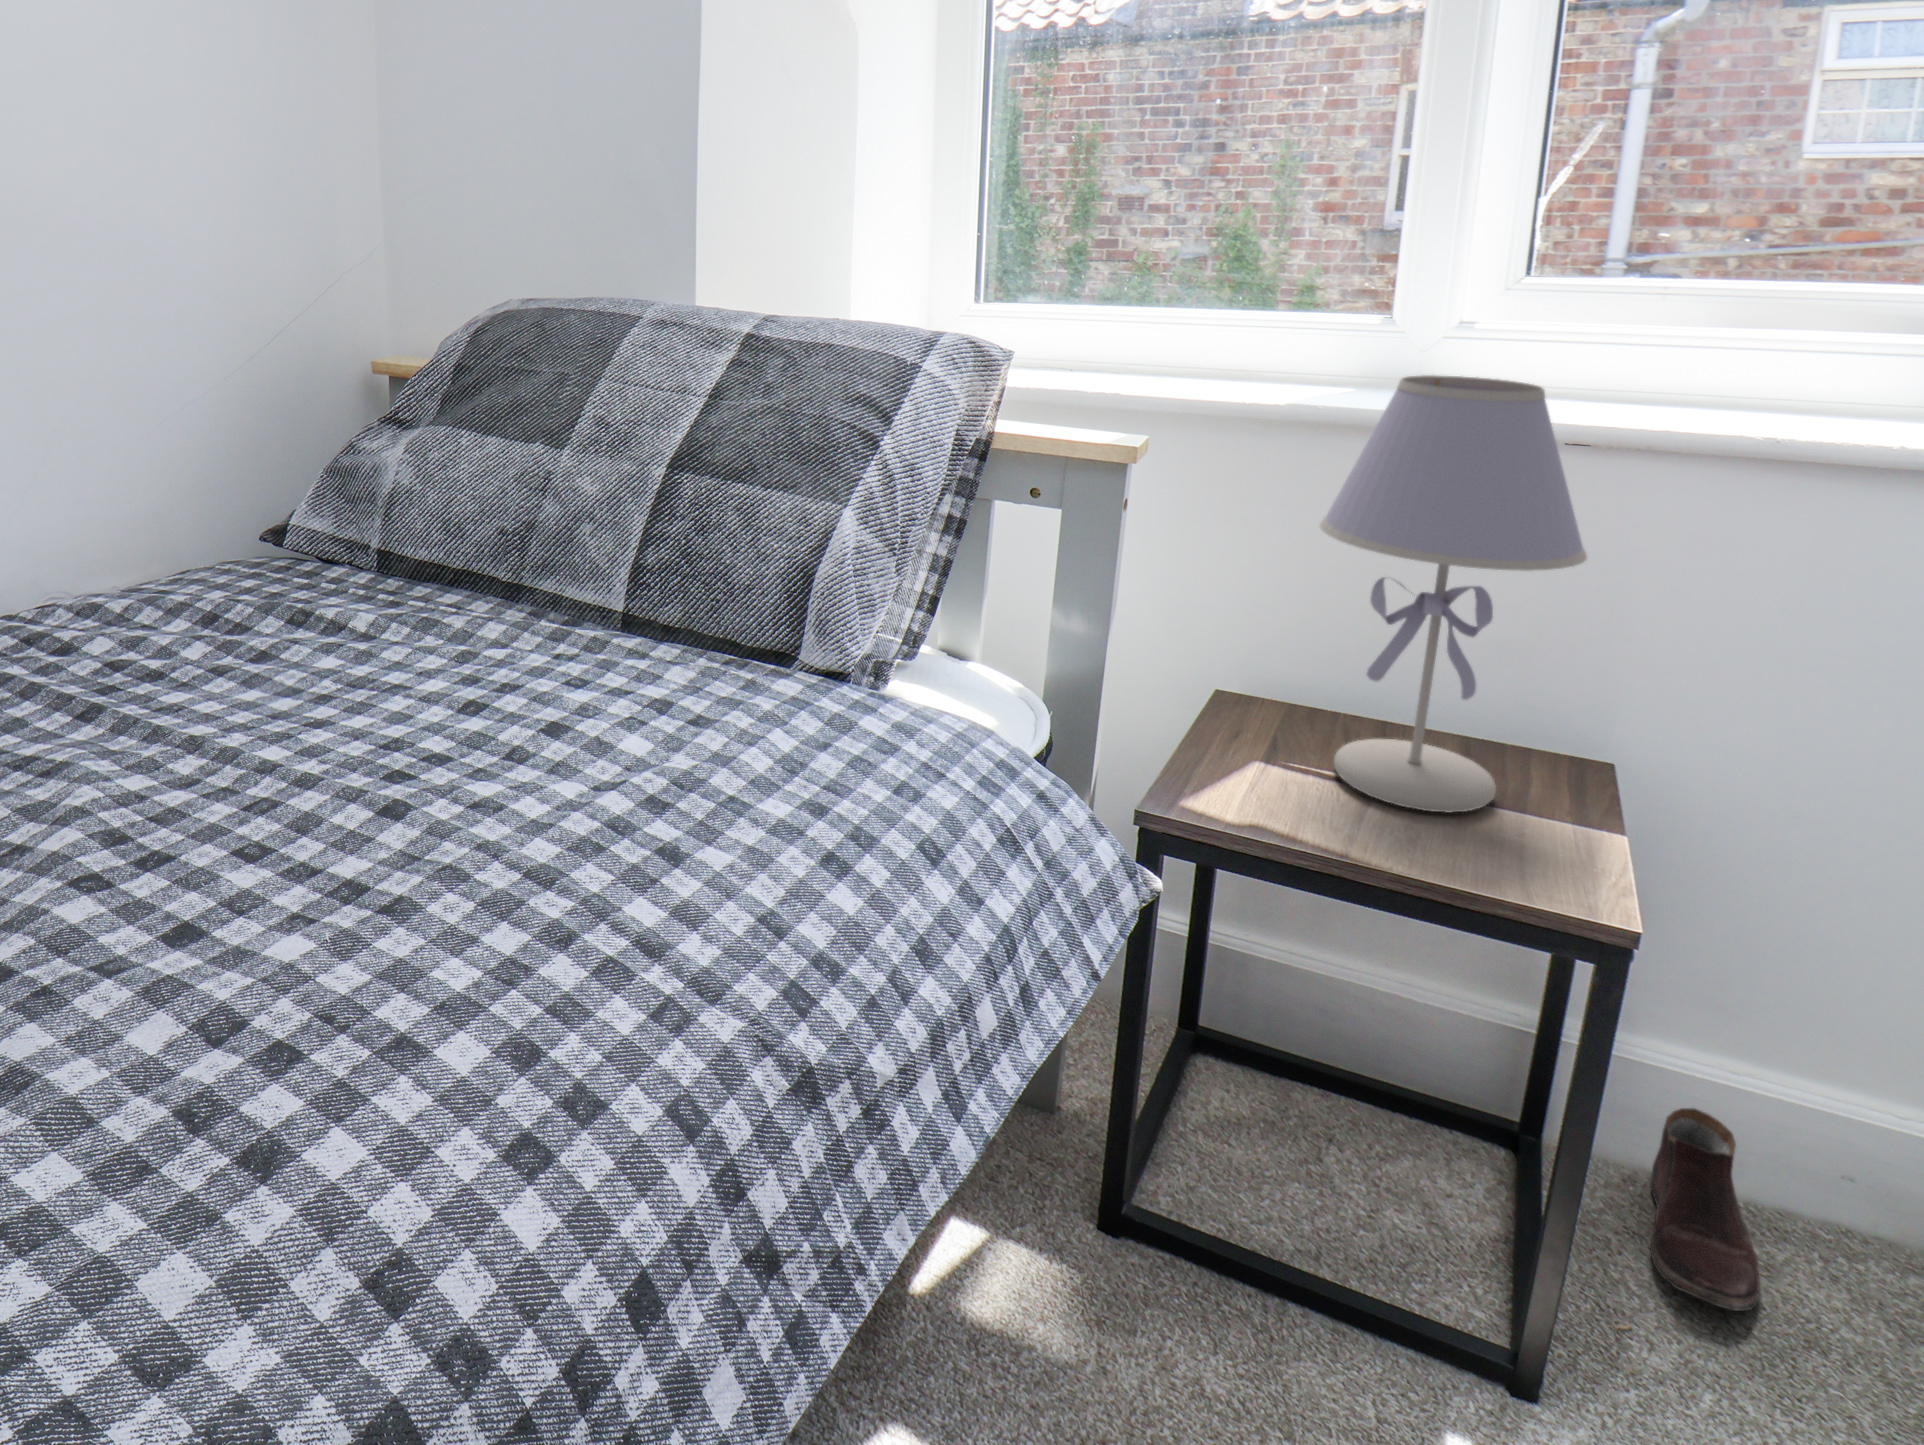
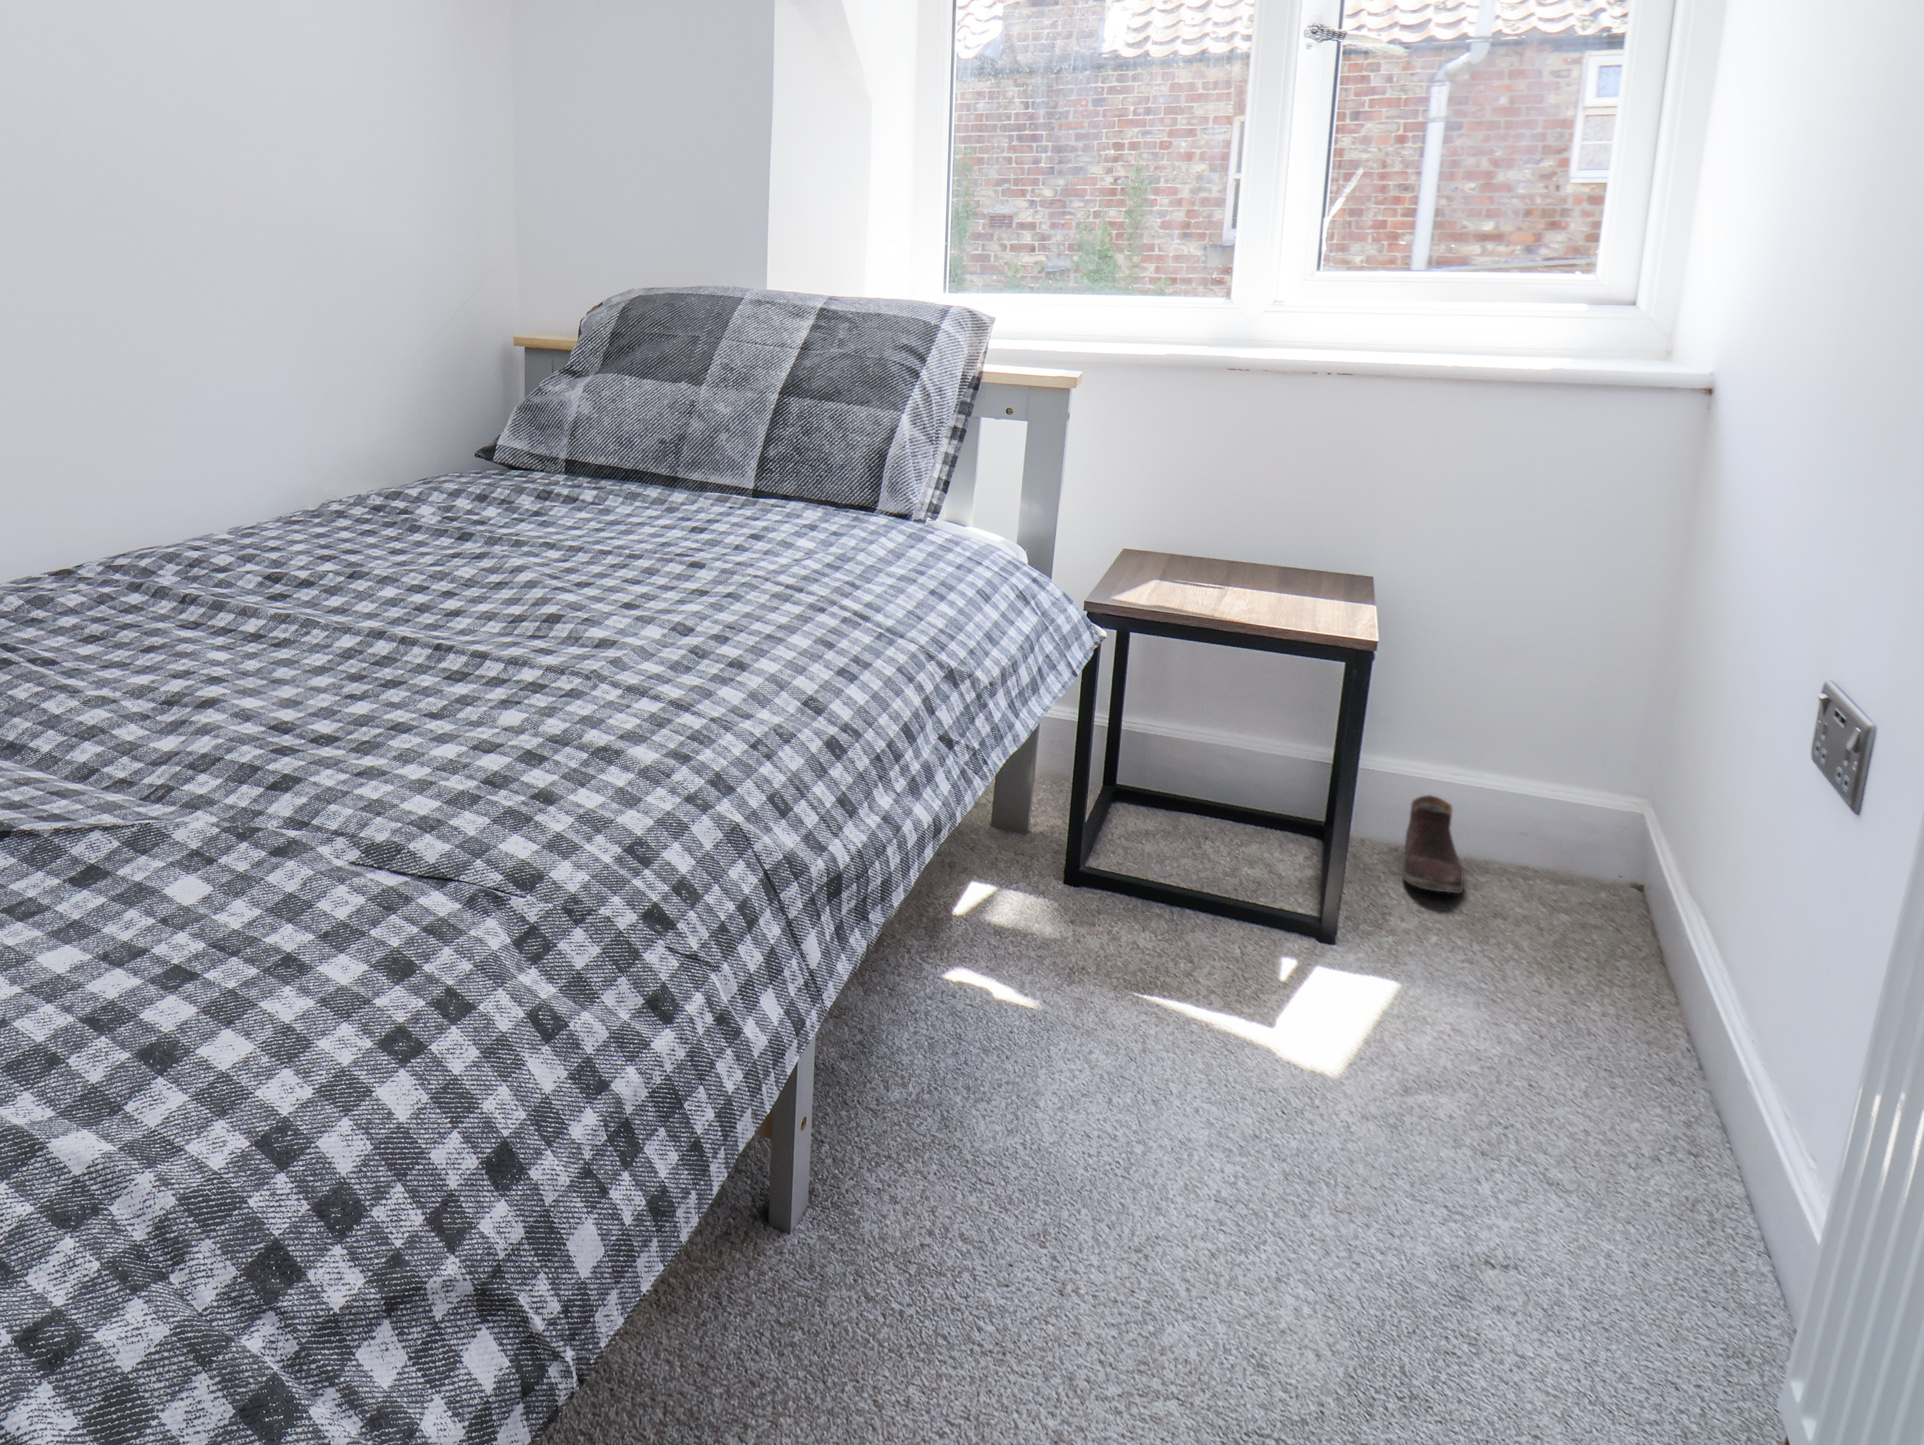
table lamp: present [1320,375,1587,812] -> none [1191,329,1349,599]

